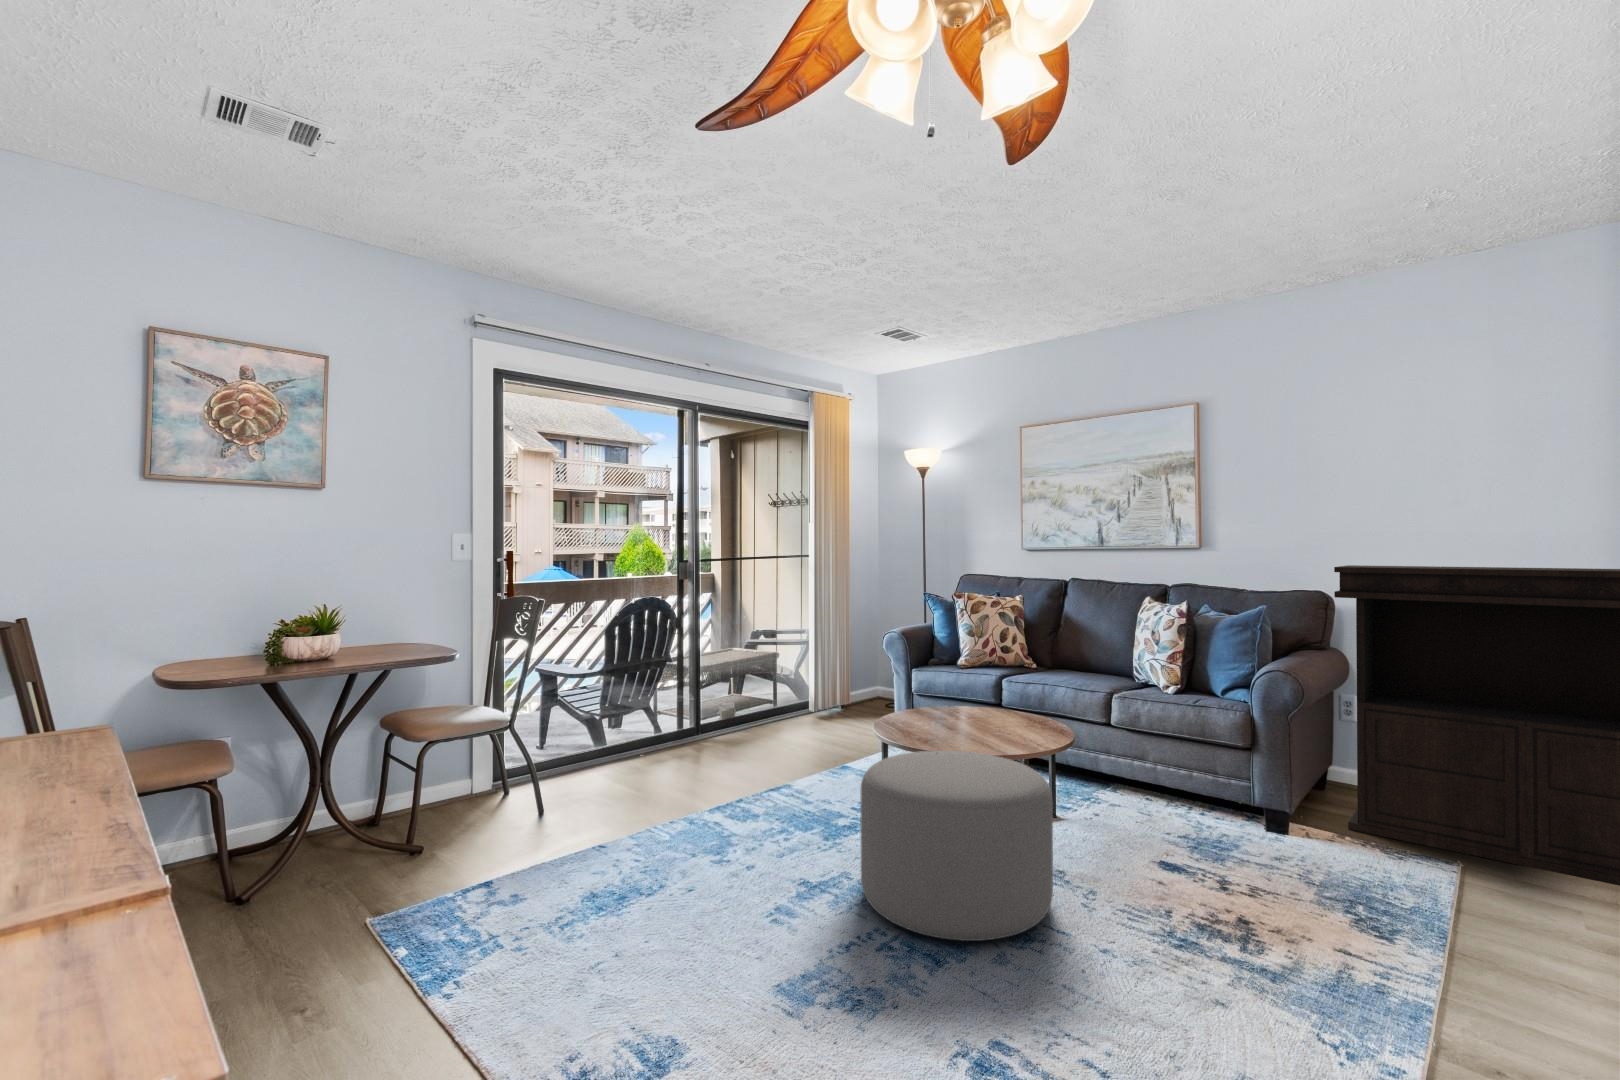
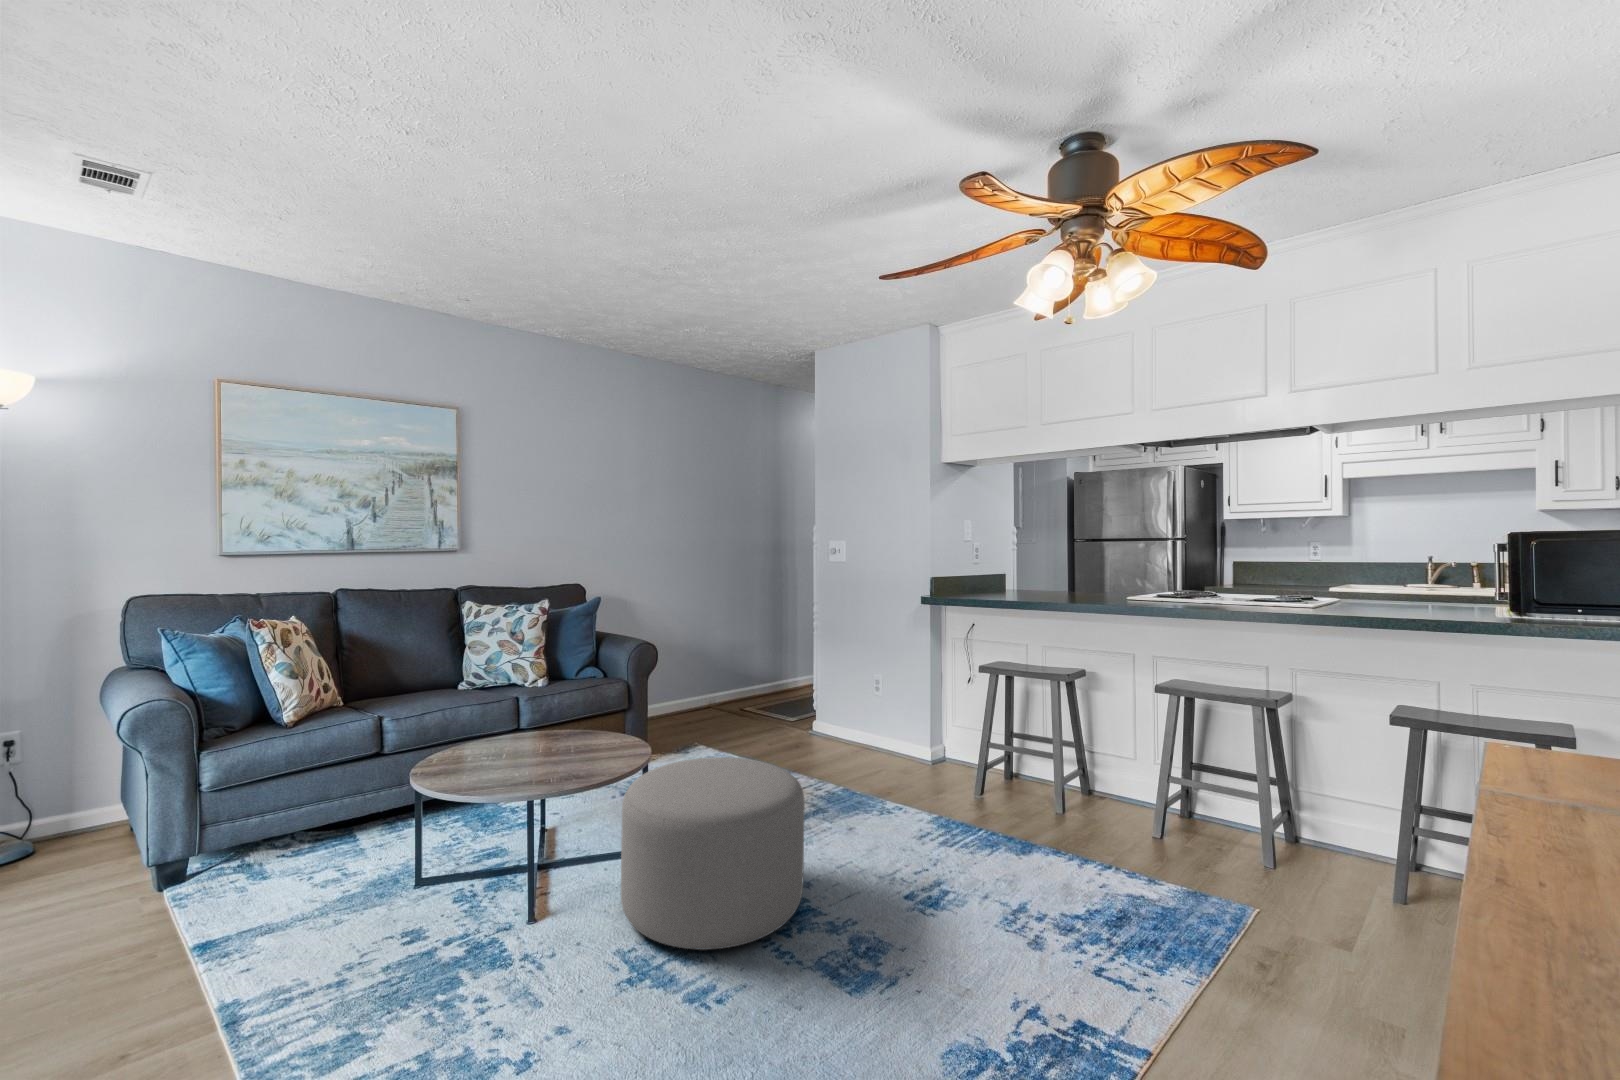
console table: present [1334,565,1620,886] -> none [617,559,785,747]

